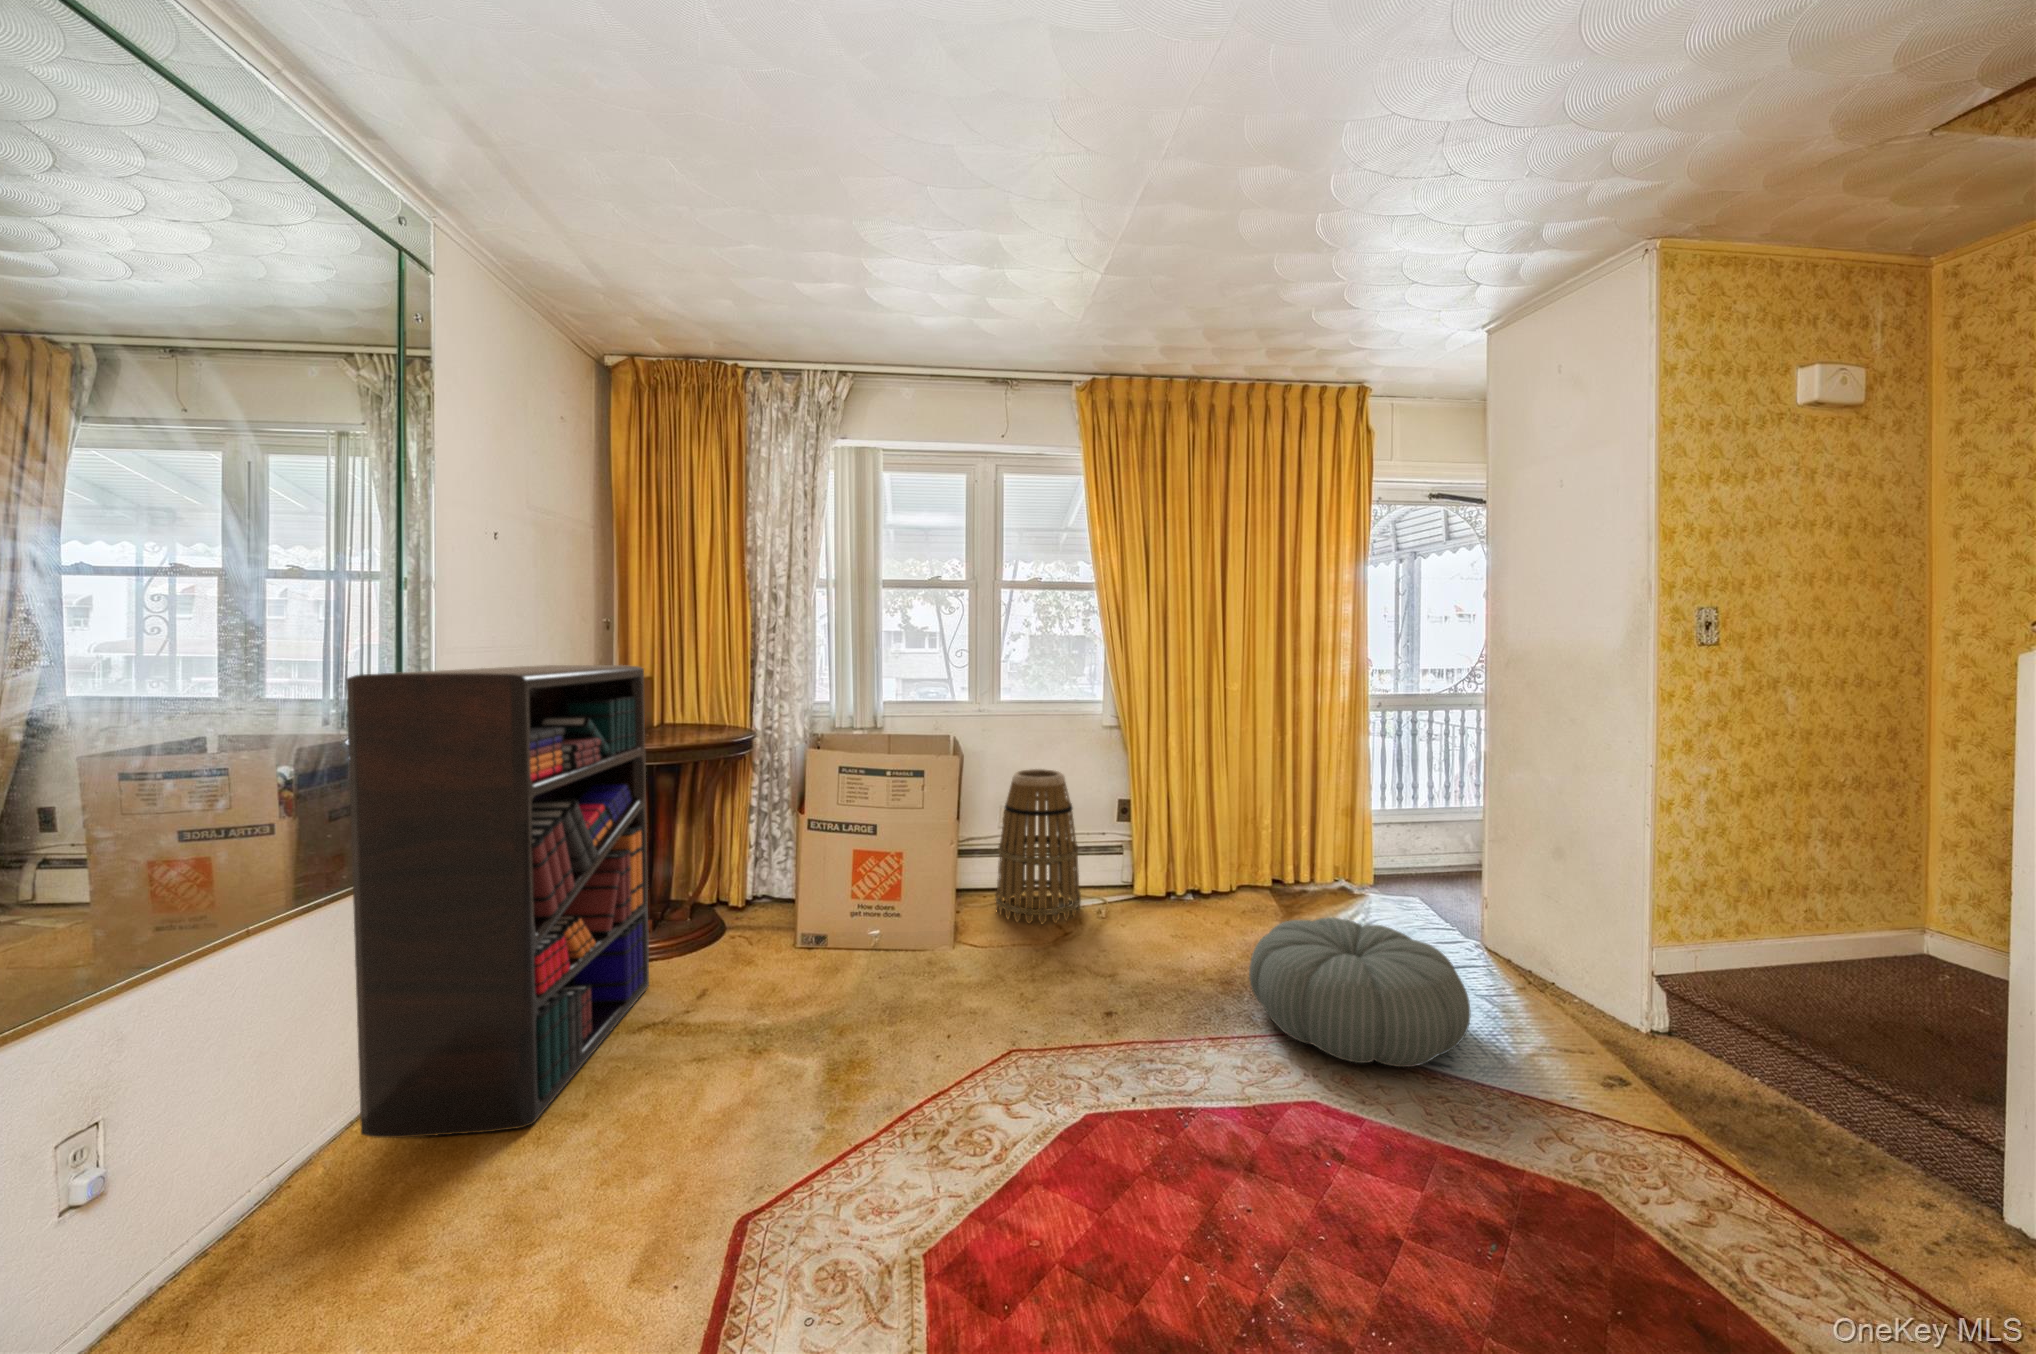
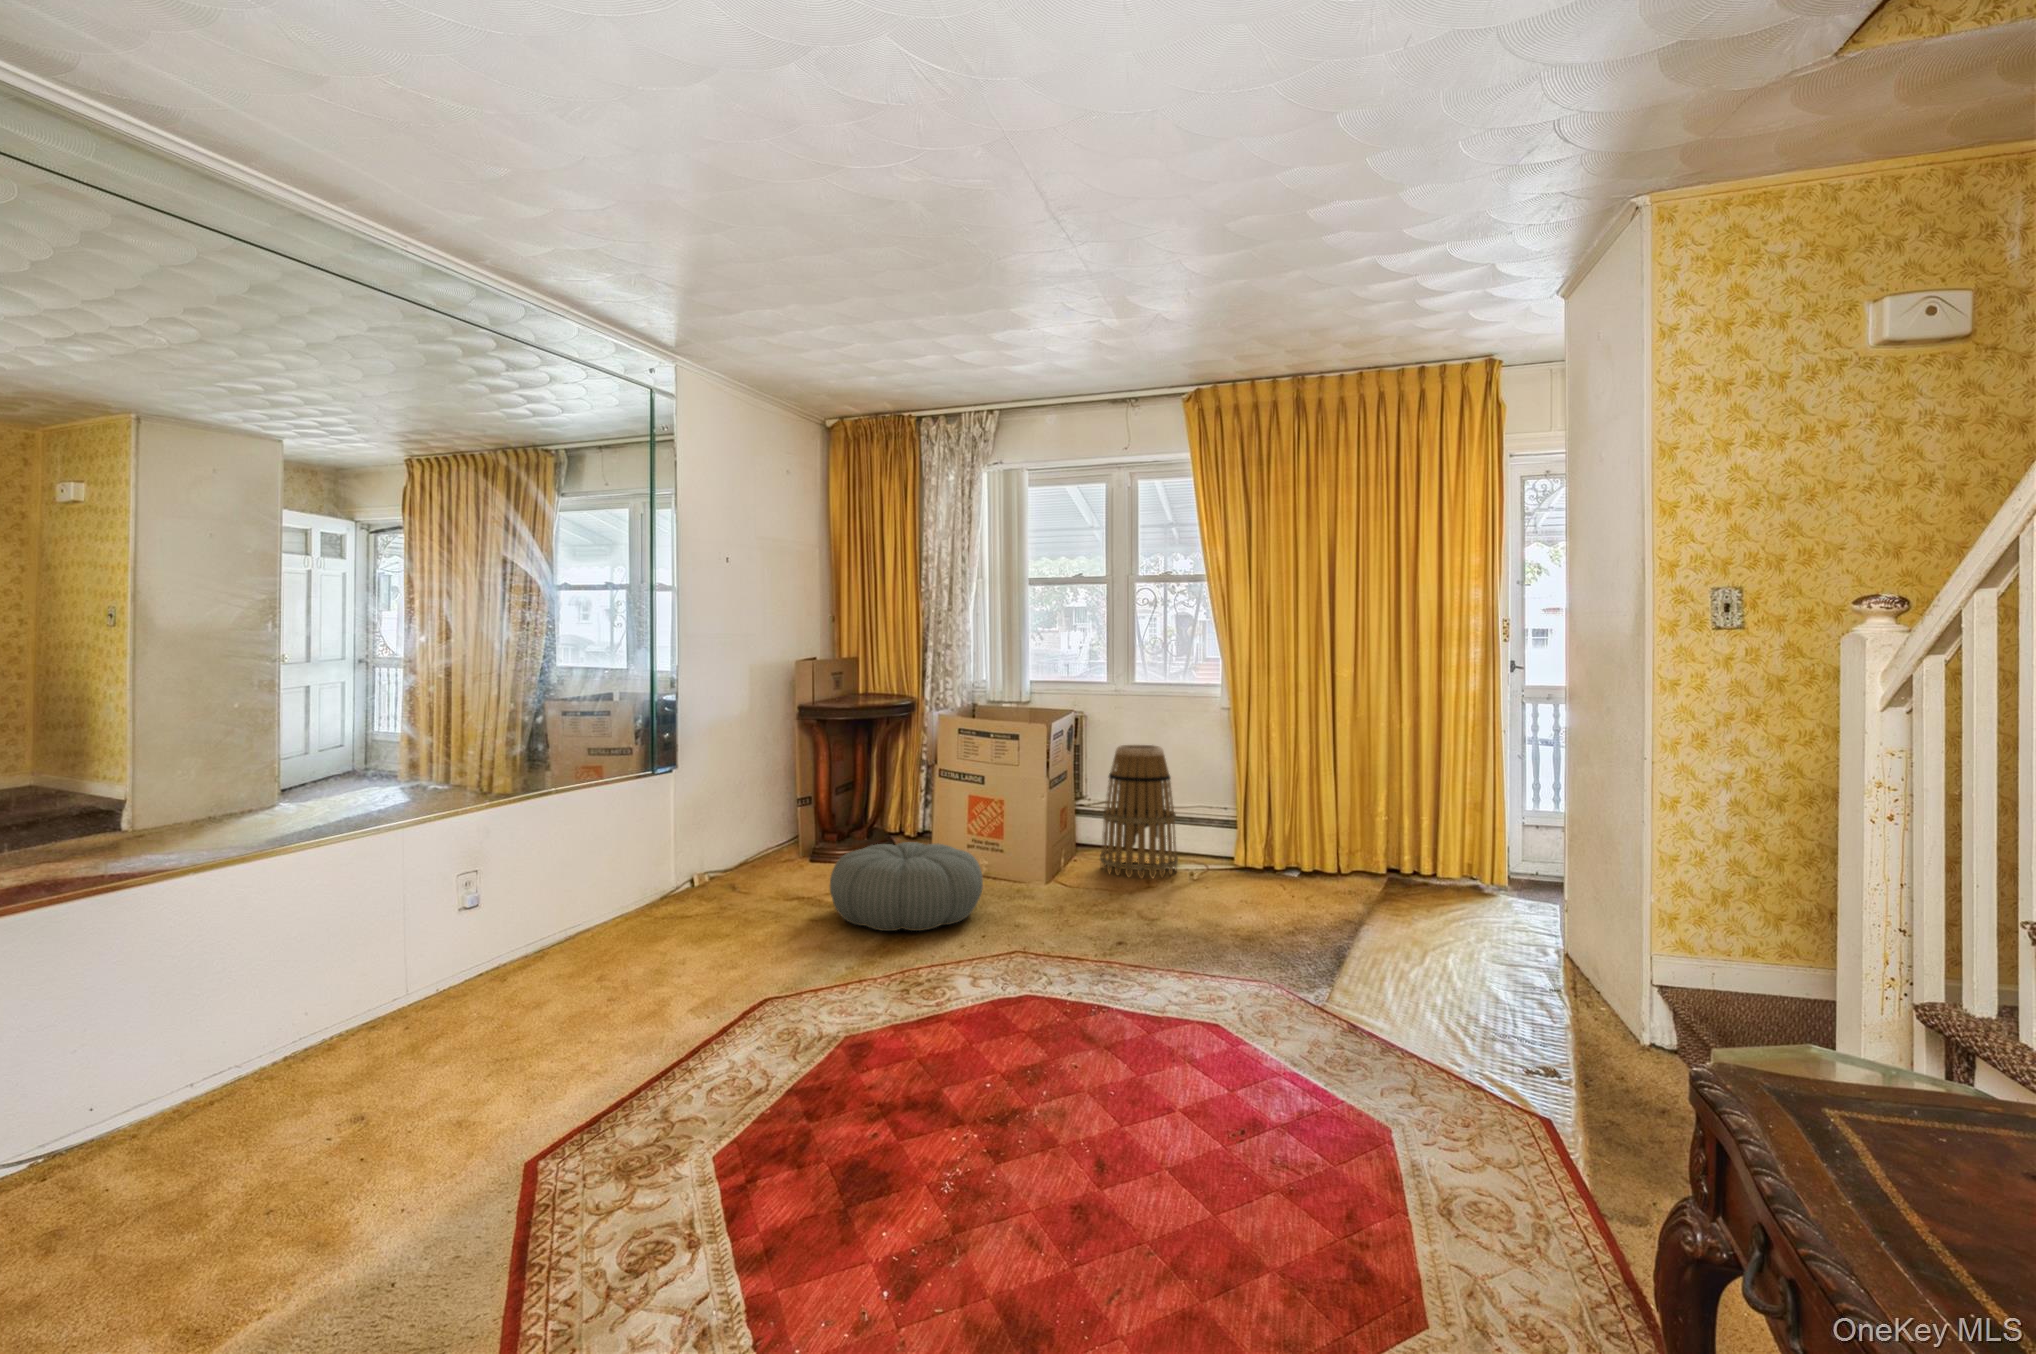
bookshelf: present [346,665,649,1138] -> none [651,638,822,908]
pouf: present [1249,917,1471,1067] -> present [830,842,983,931]

